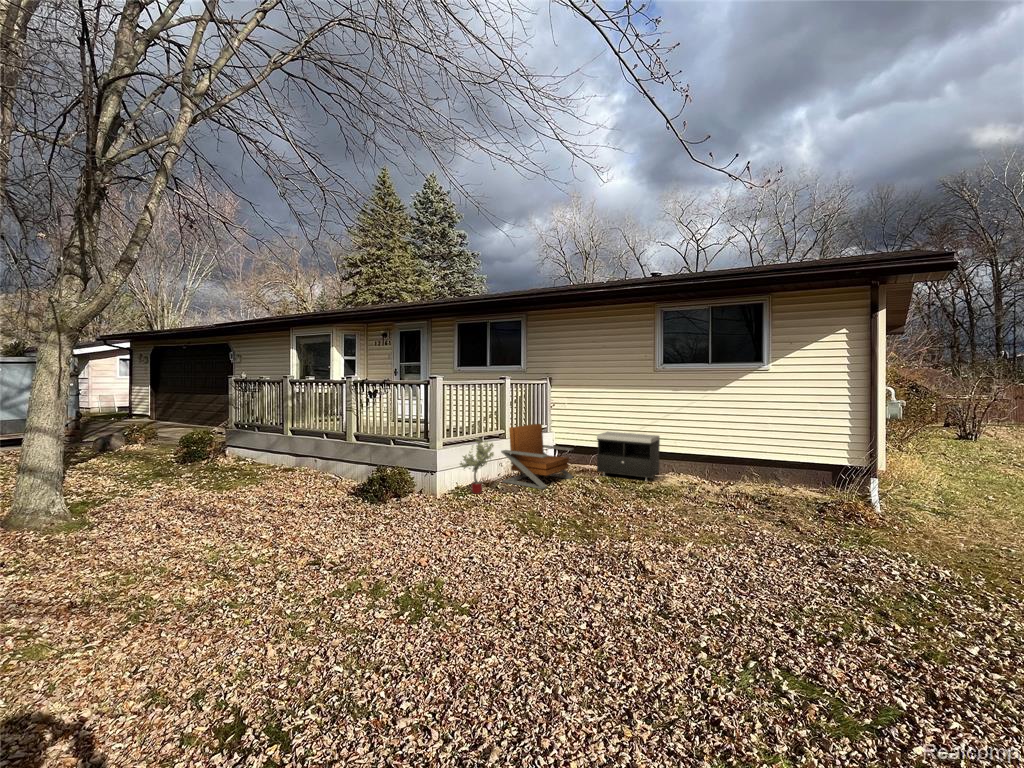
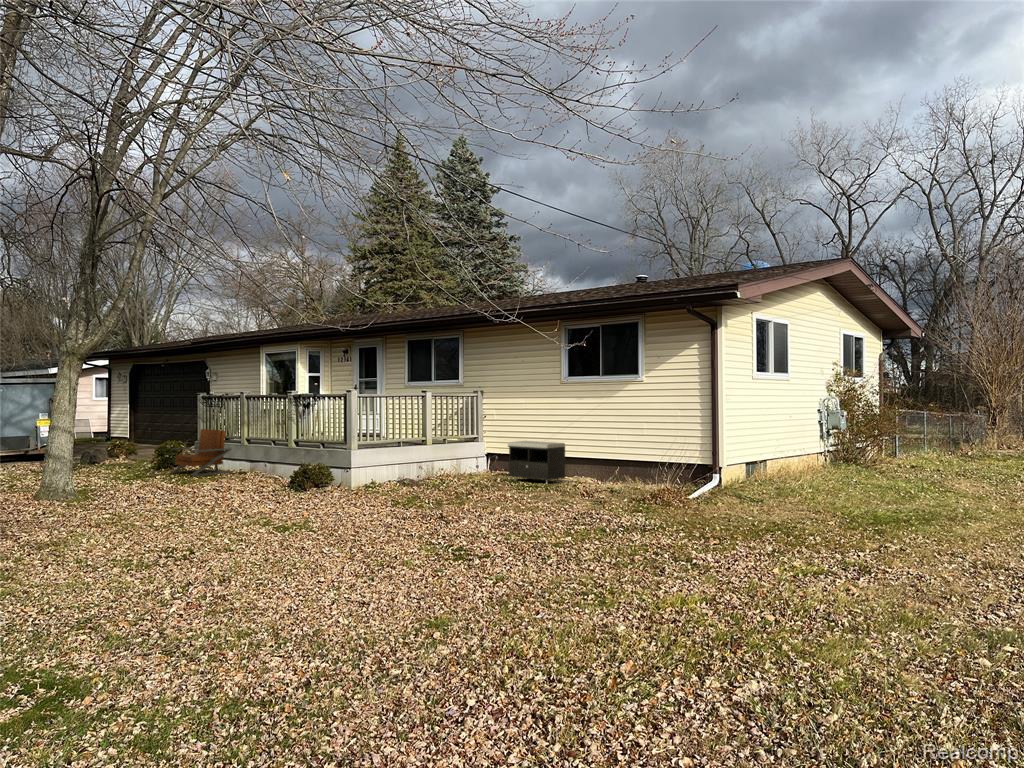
lounge chair: present [501,424,573,489] -> present [172,429,231,476]
potted tree: present [460,438,494,494] -> none [369,440,404,488]

